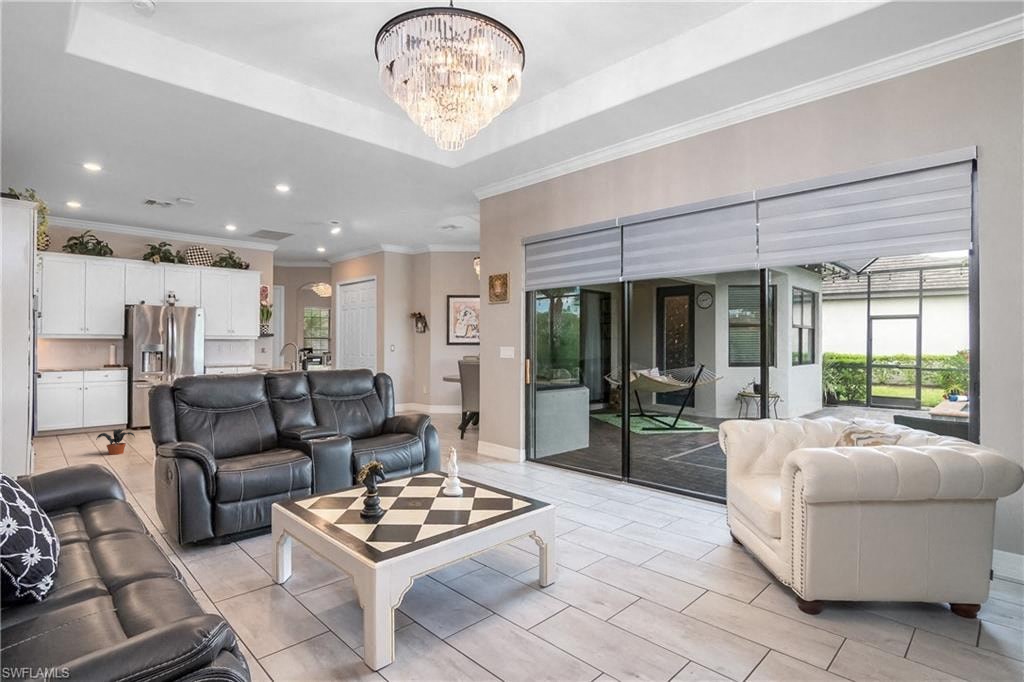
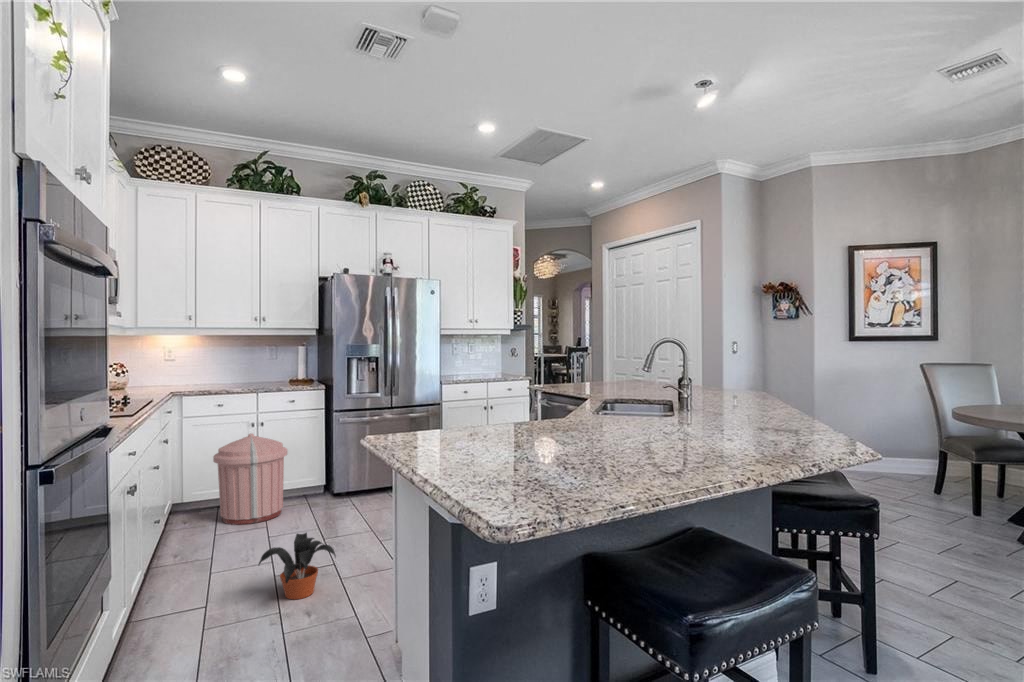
trash can: none [56,393,104,440] -> present [213,434,288,525]

